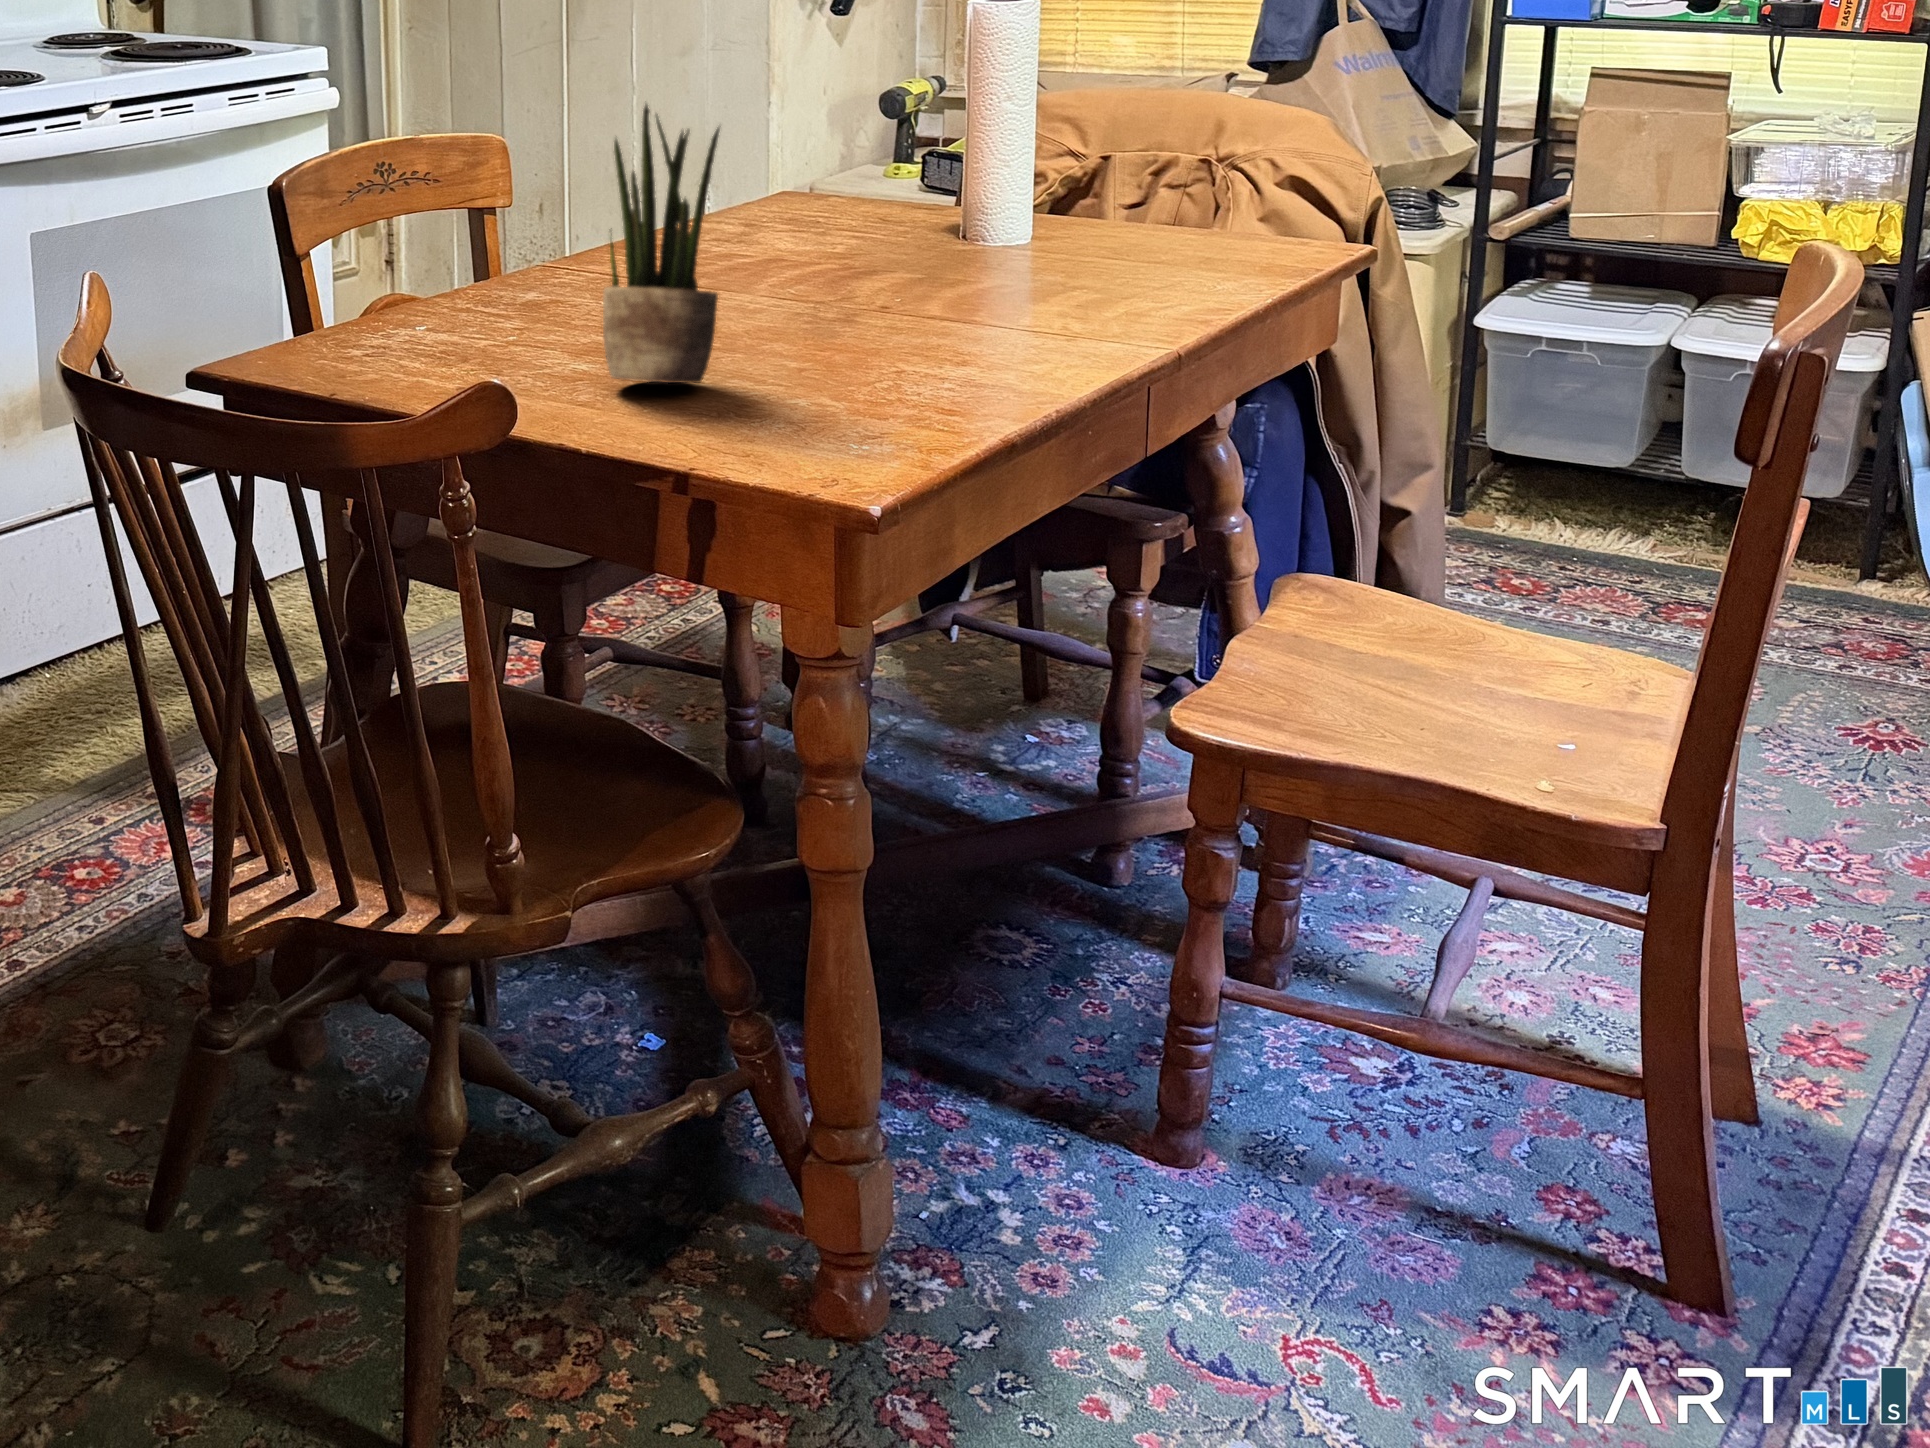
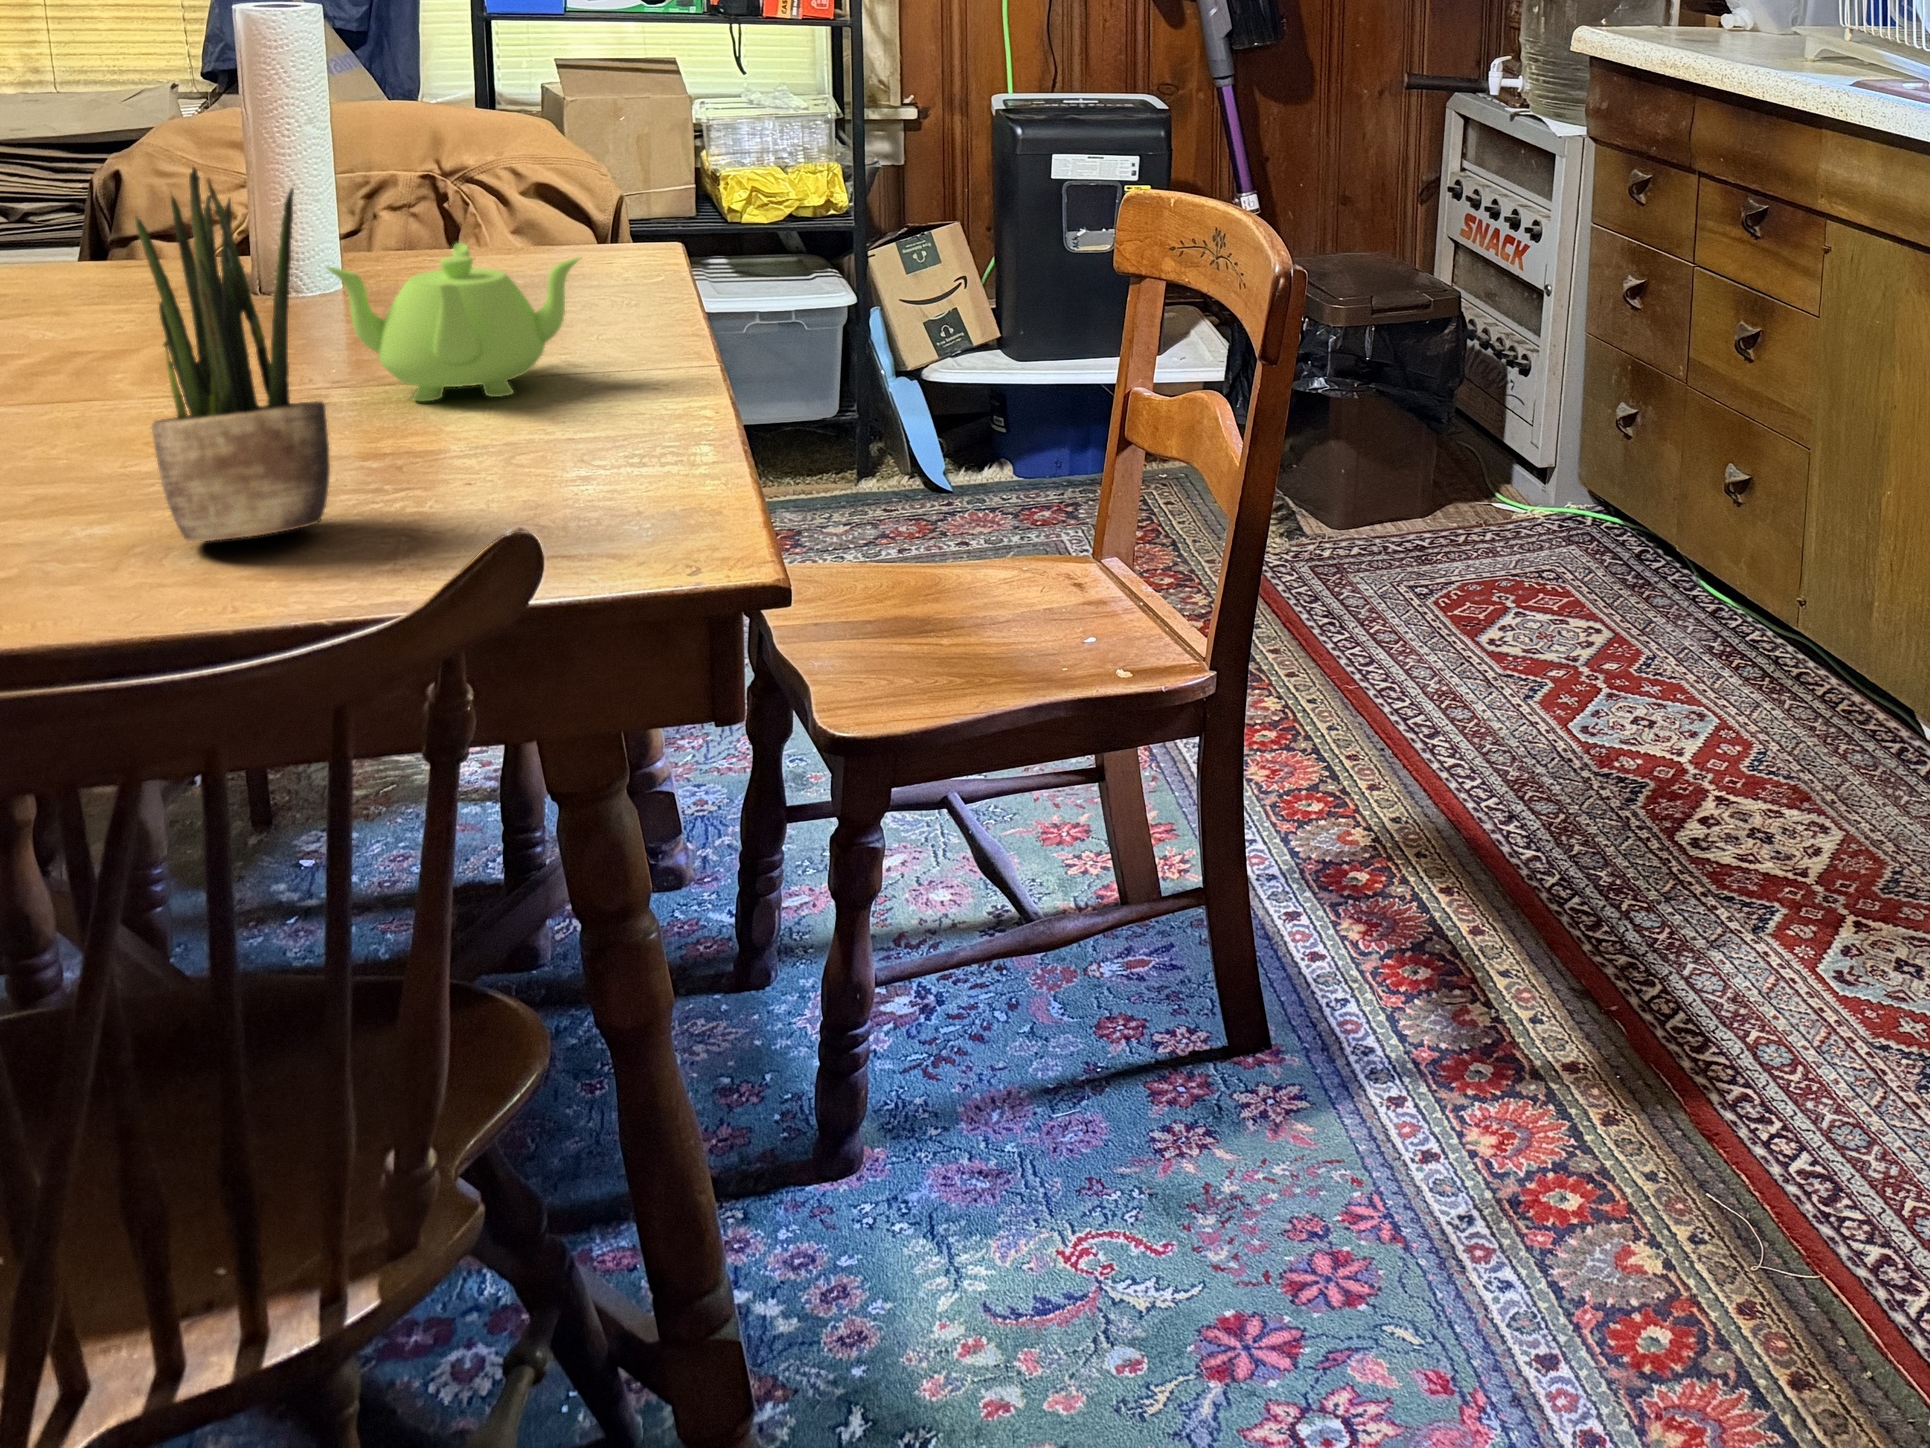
teapot: none [880,202,1069,334] -> present [327,243,582,401]

